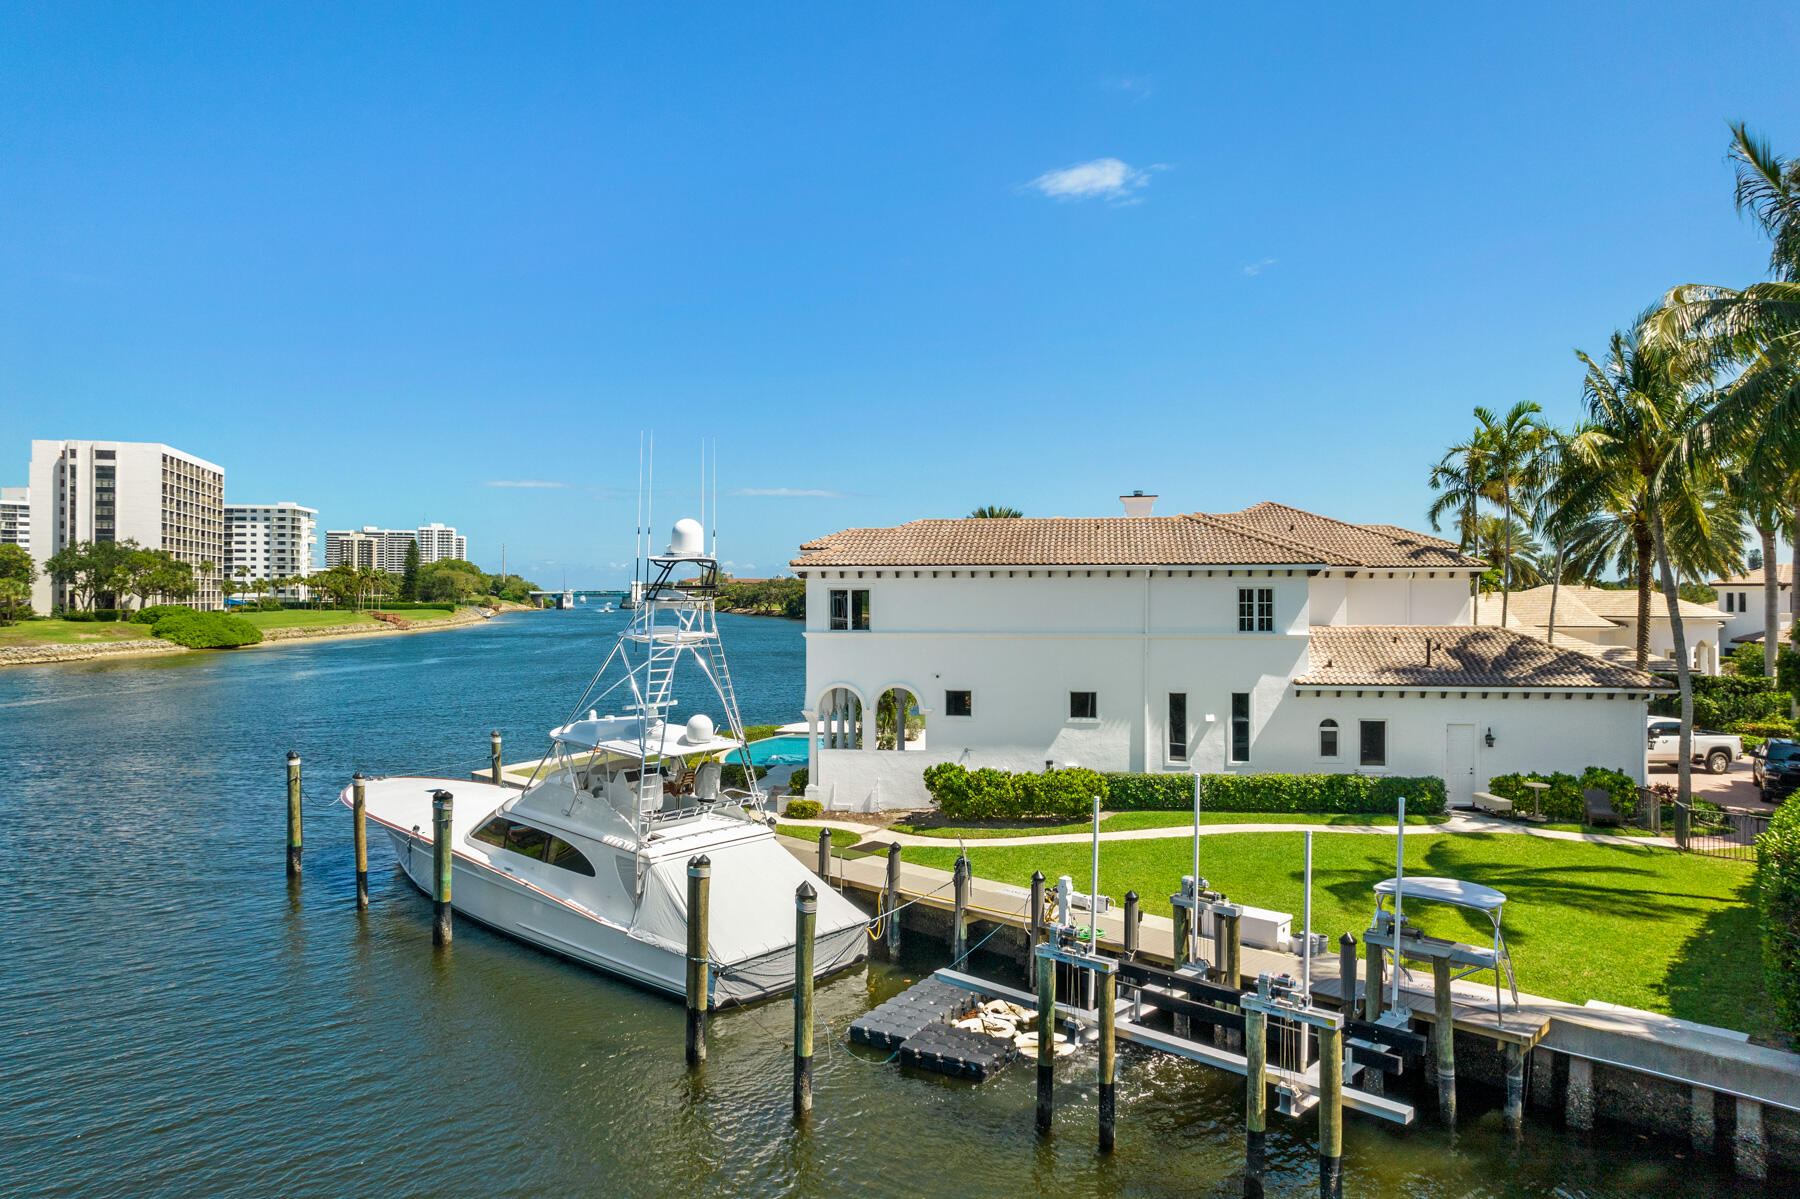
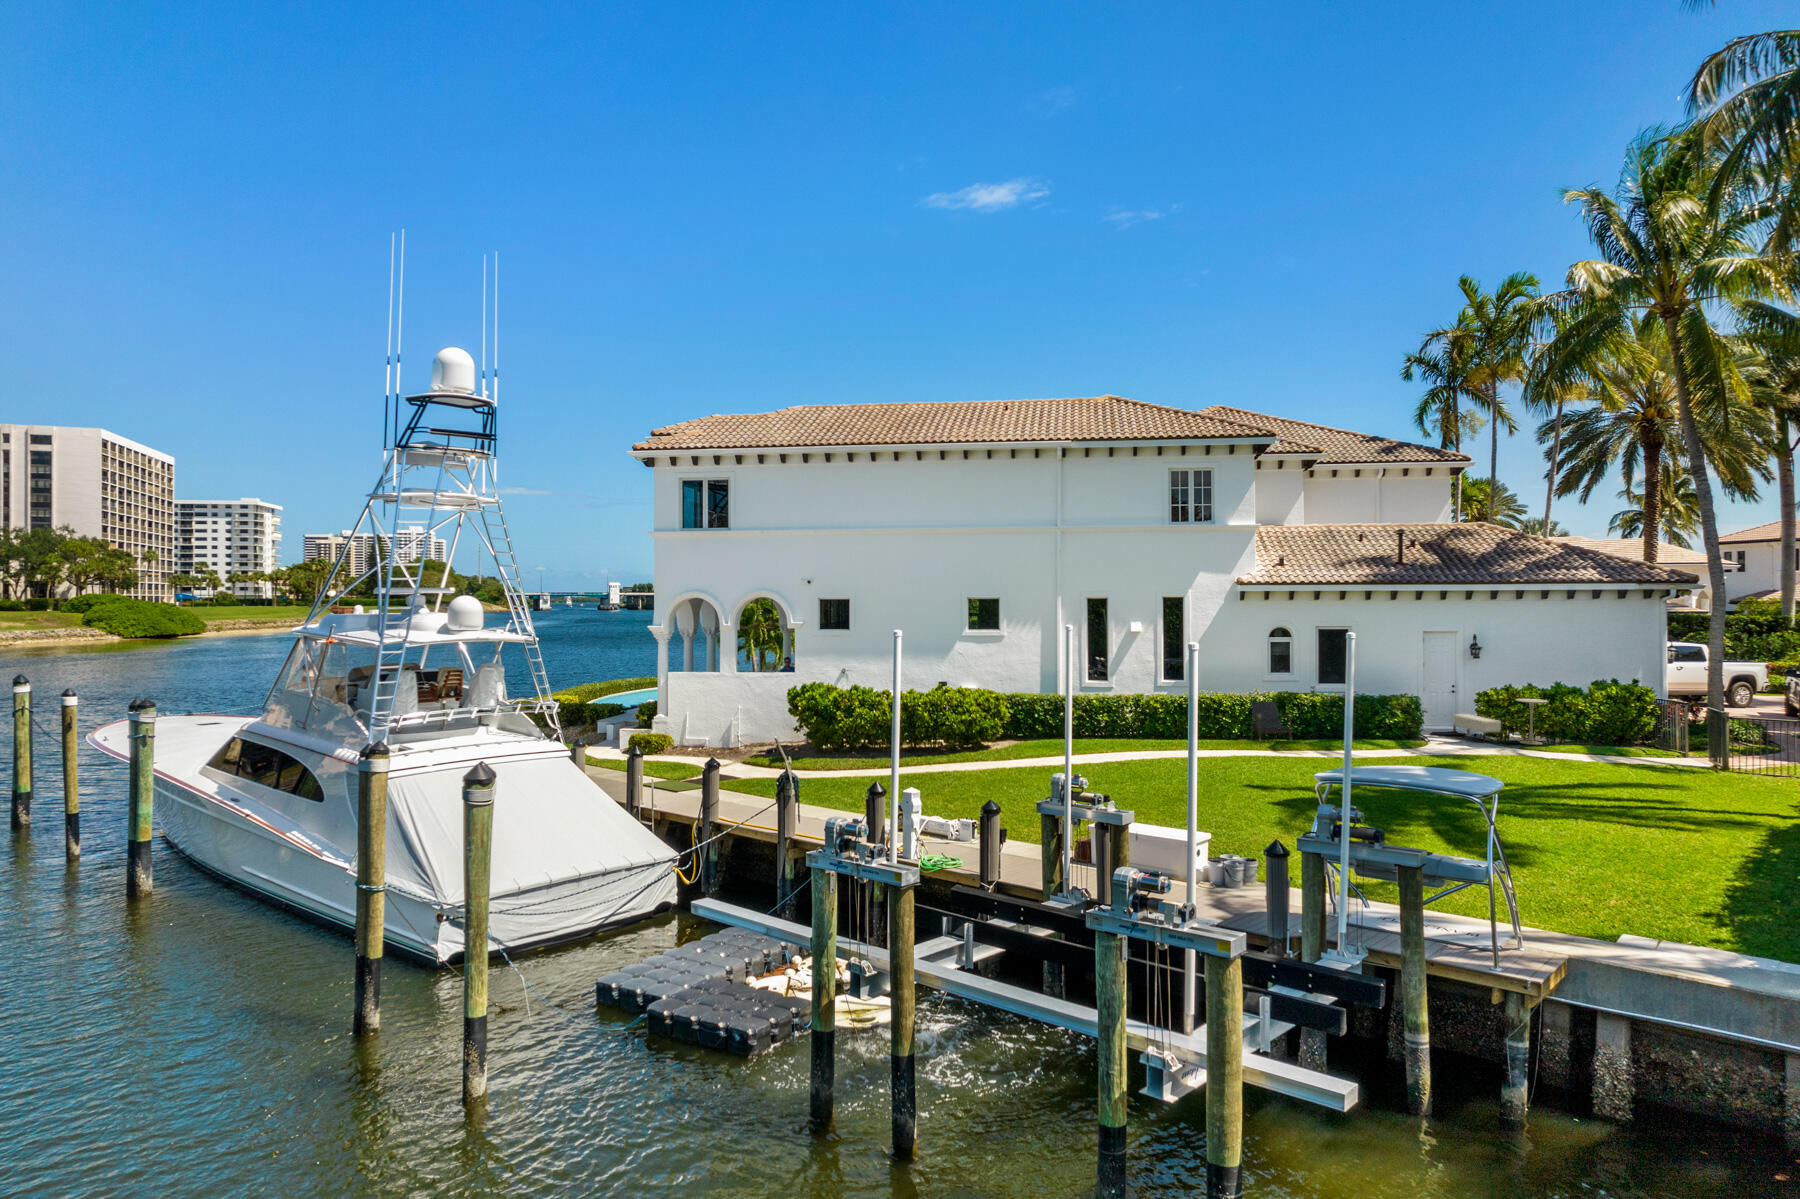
lounge chair: present [1583,789,1622,826] -> present [1251,701,1292,741]

